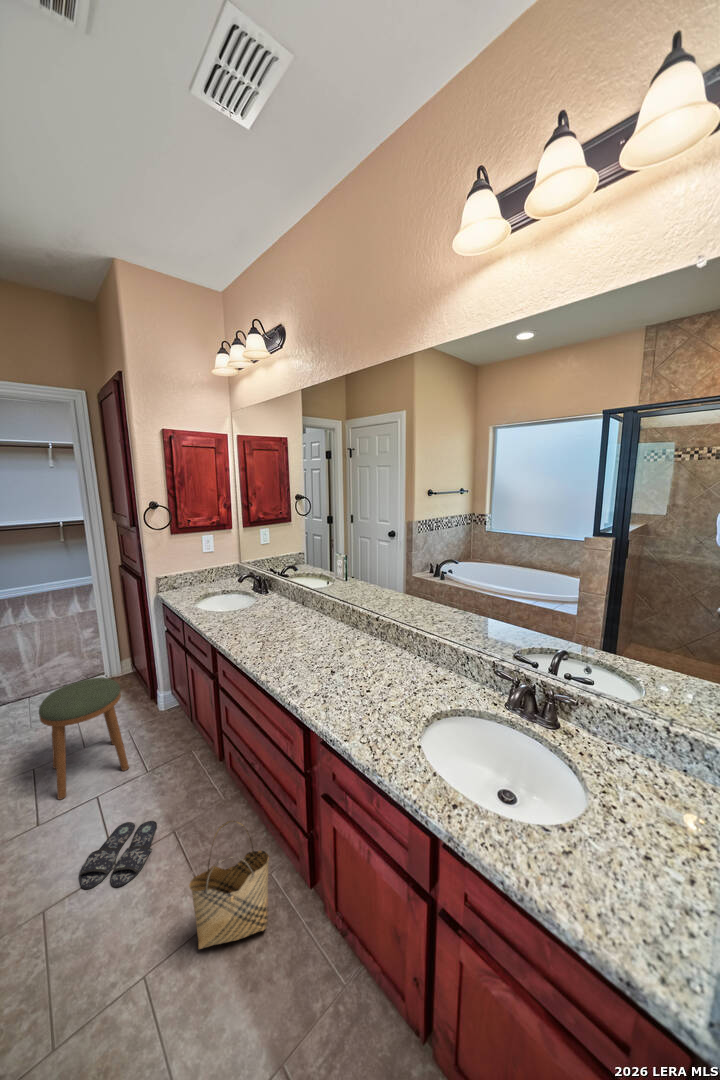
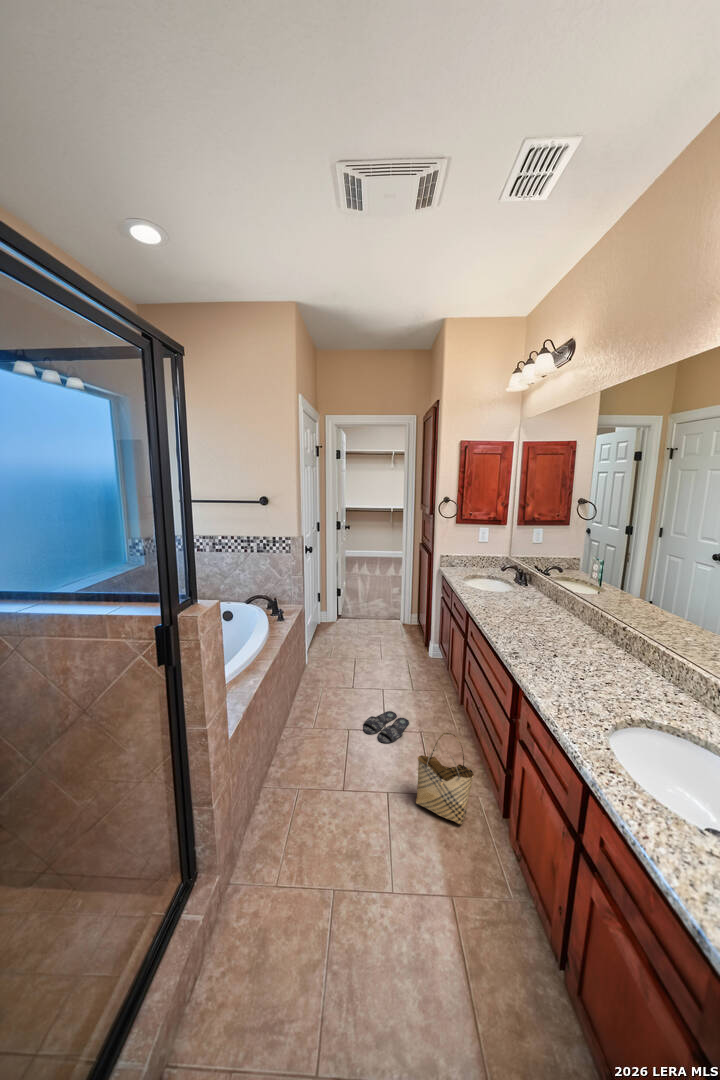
stool: present [39,678,129,799] -> none [361,613,405,683]

